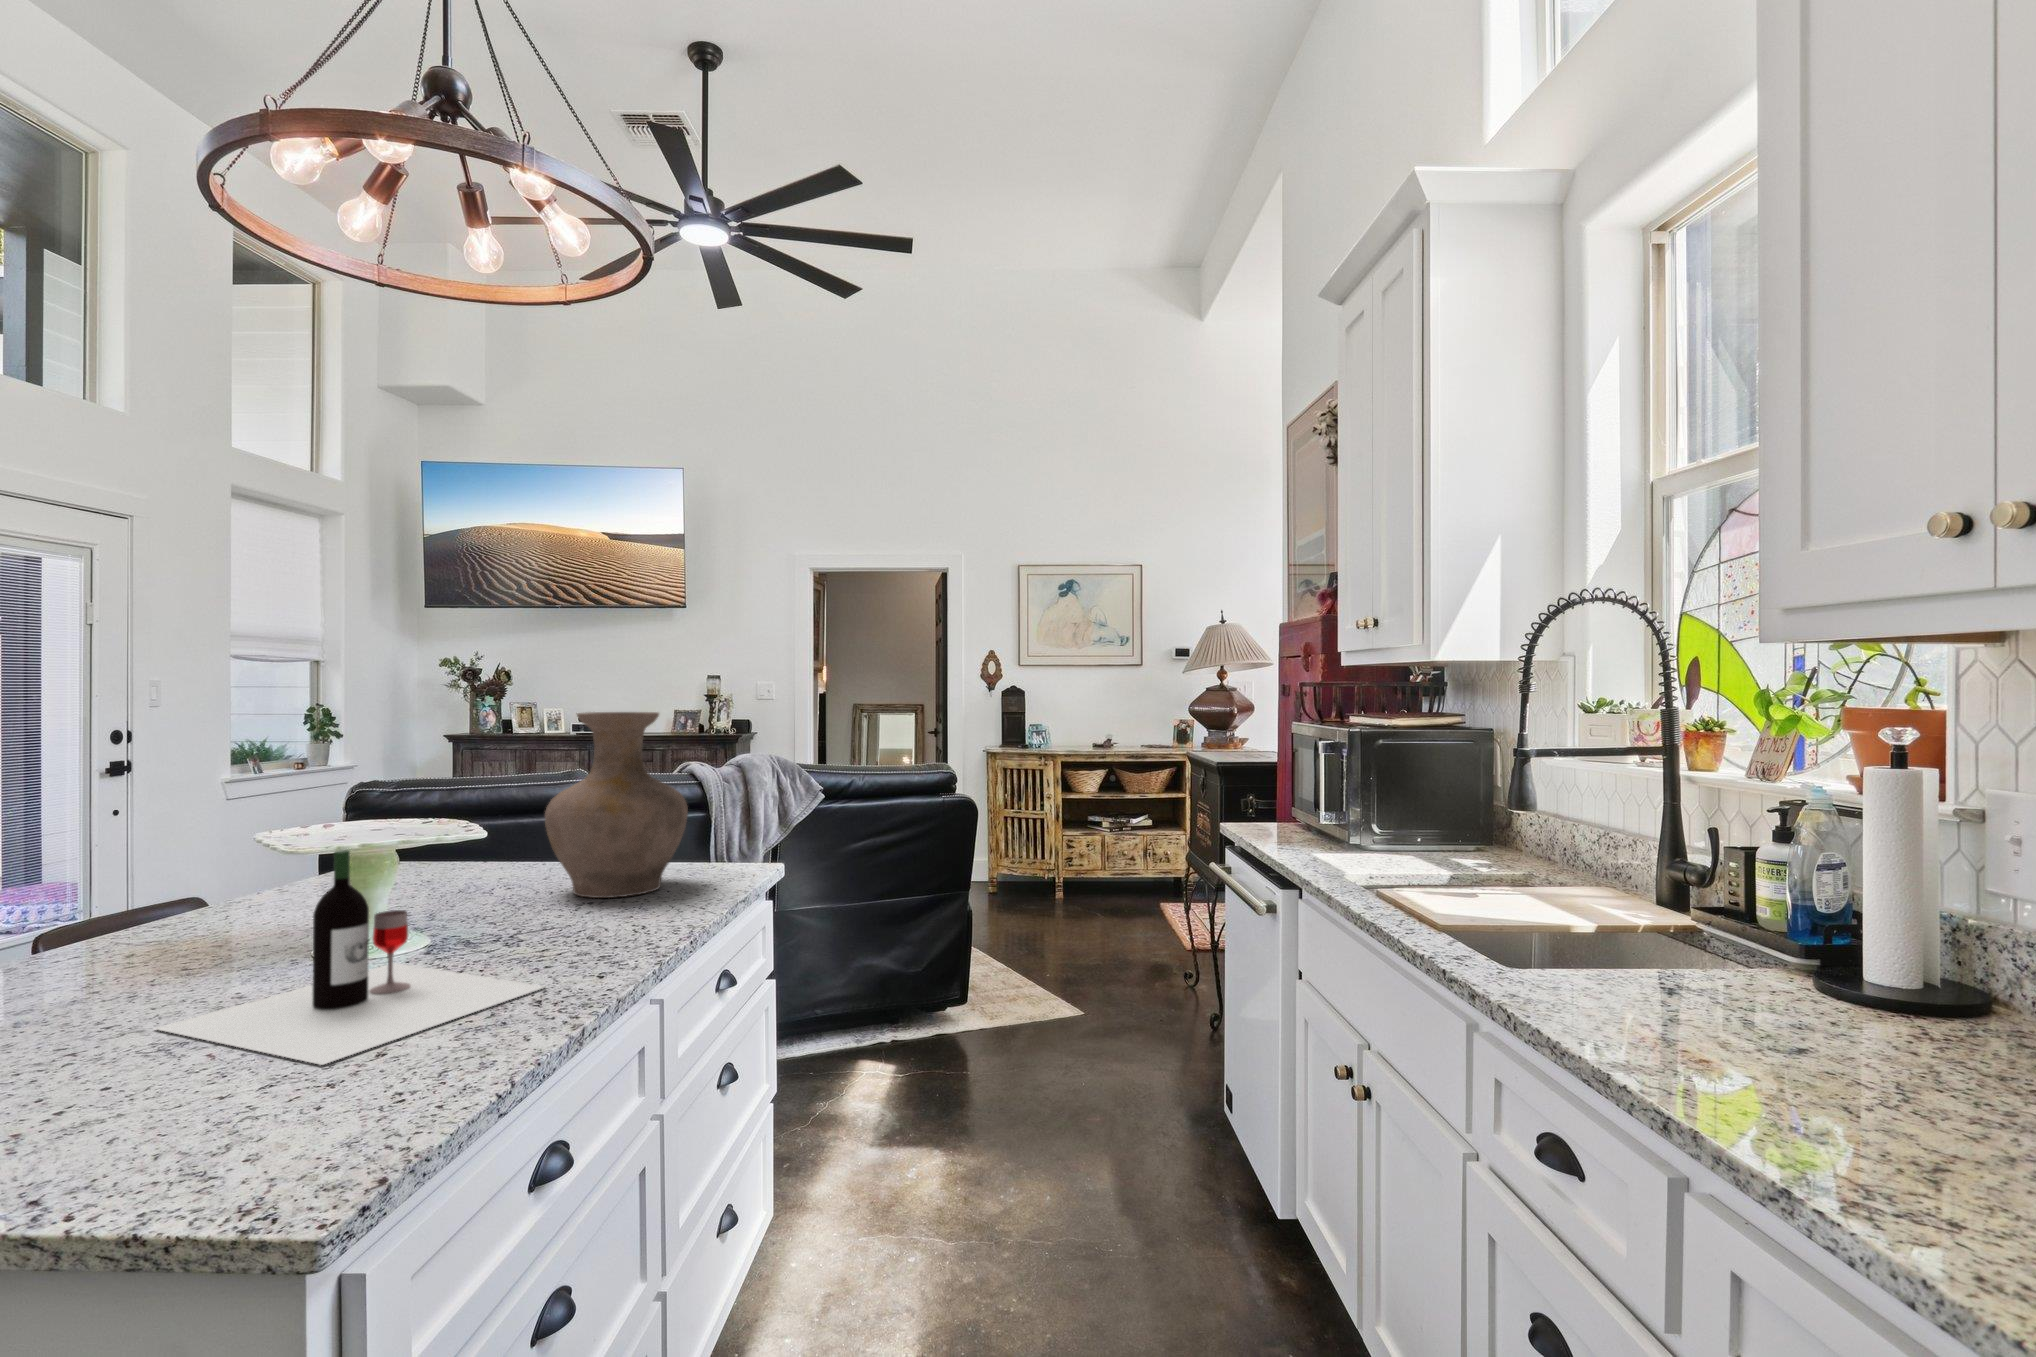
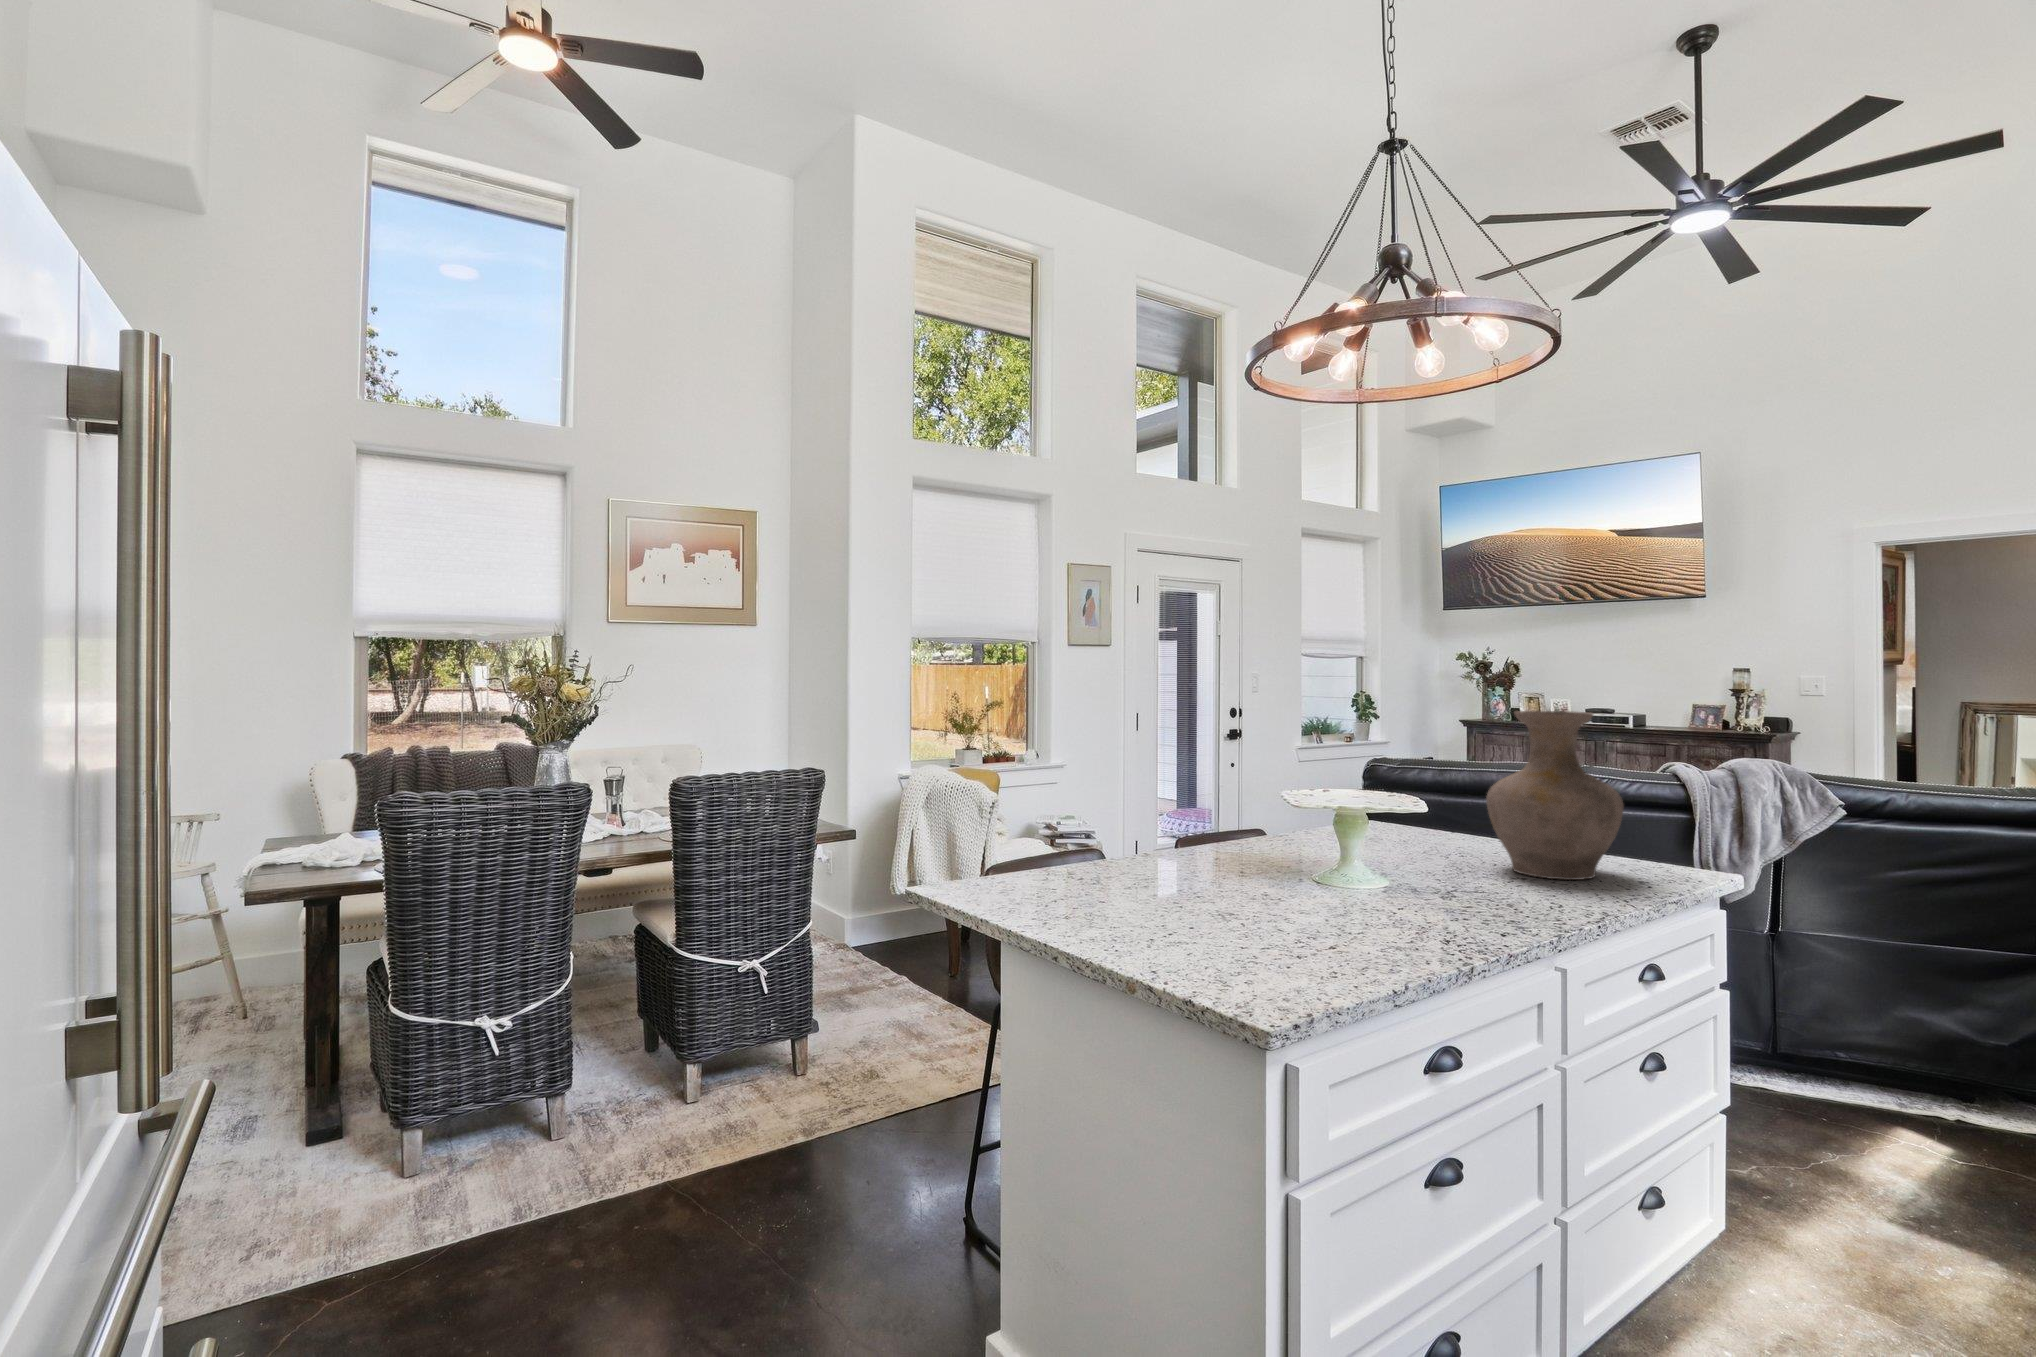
wine bottle: present [156,850,545,1065] -> none [1219,805,1458,944]

